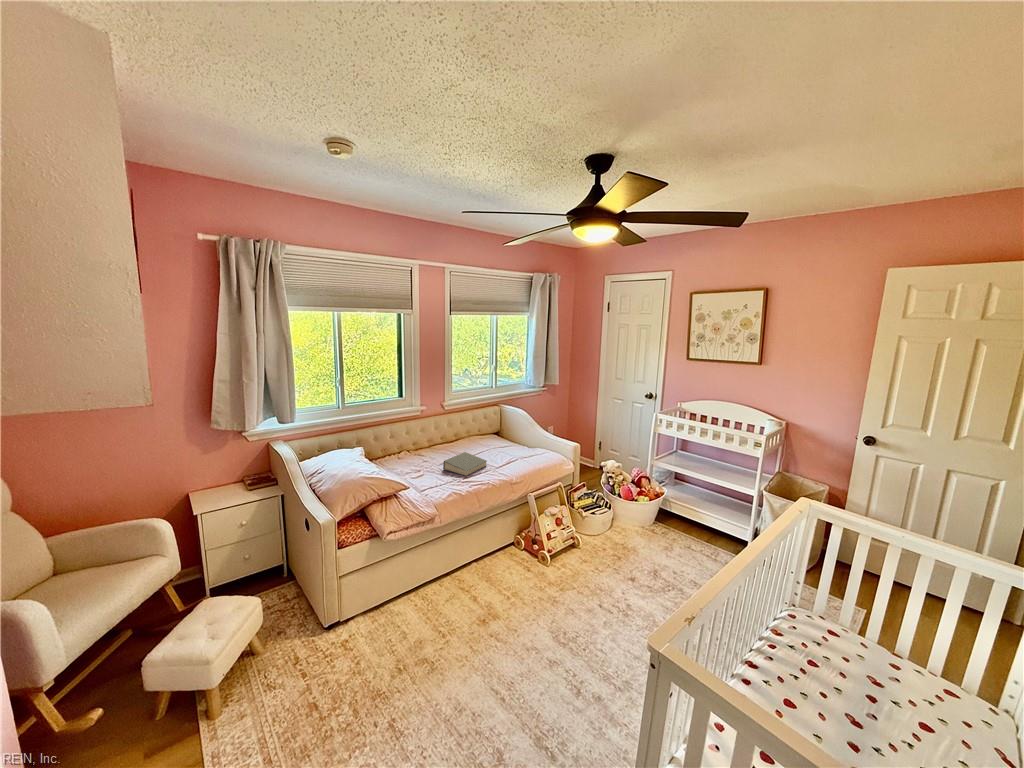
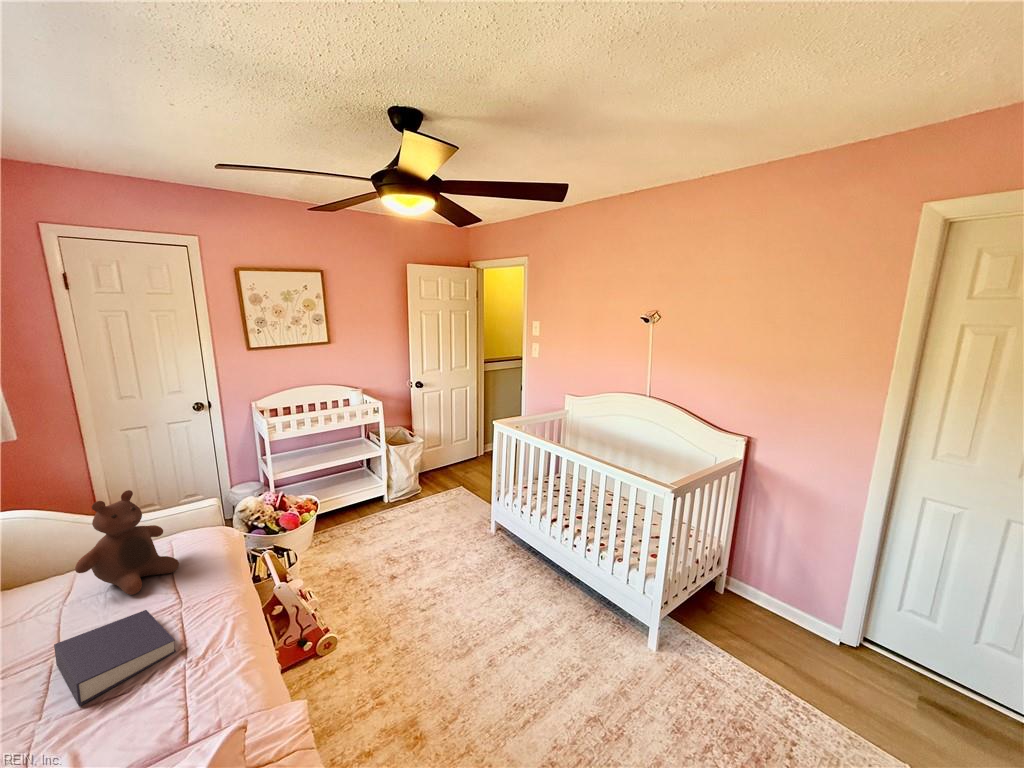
stuffed bear: none [499,412,534,460] -> present [75,490,179,595]

